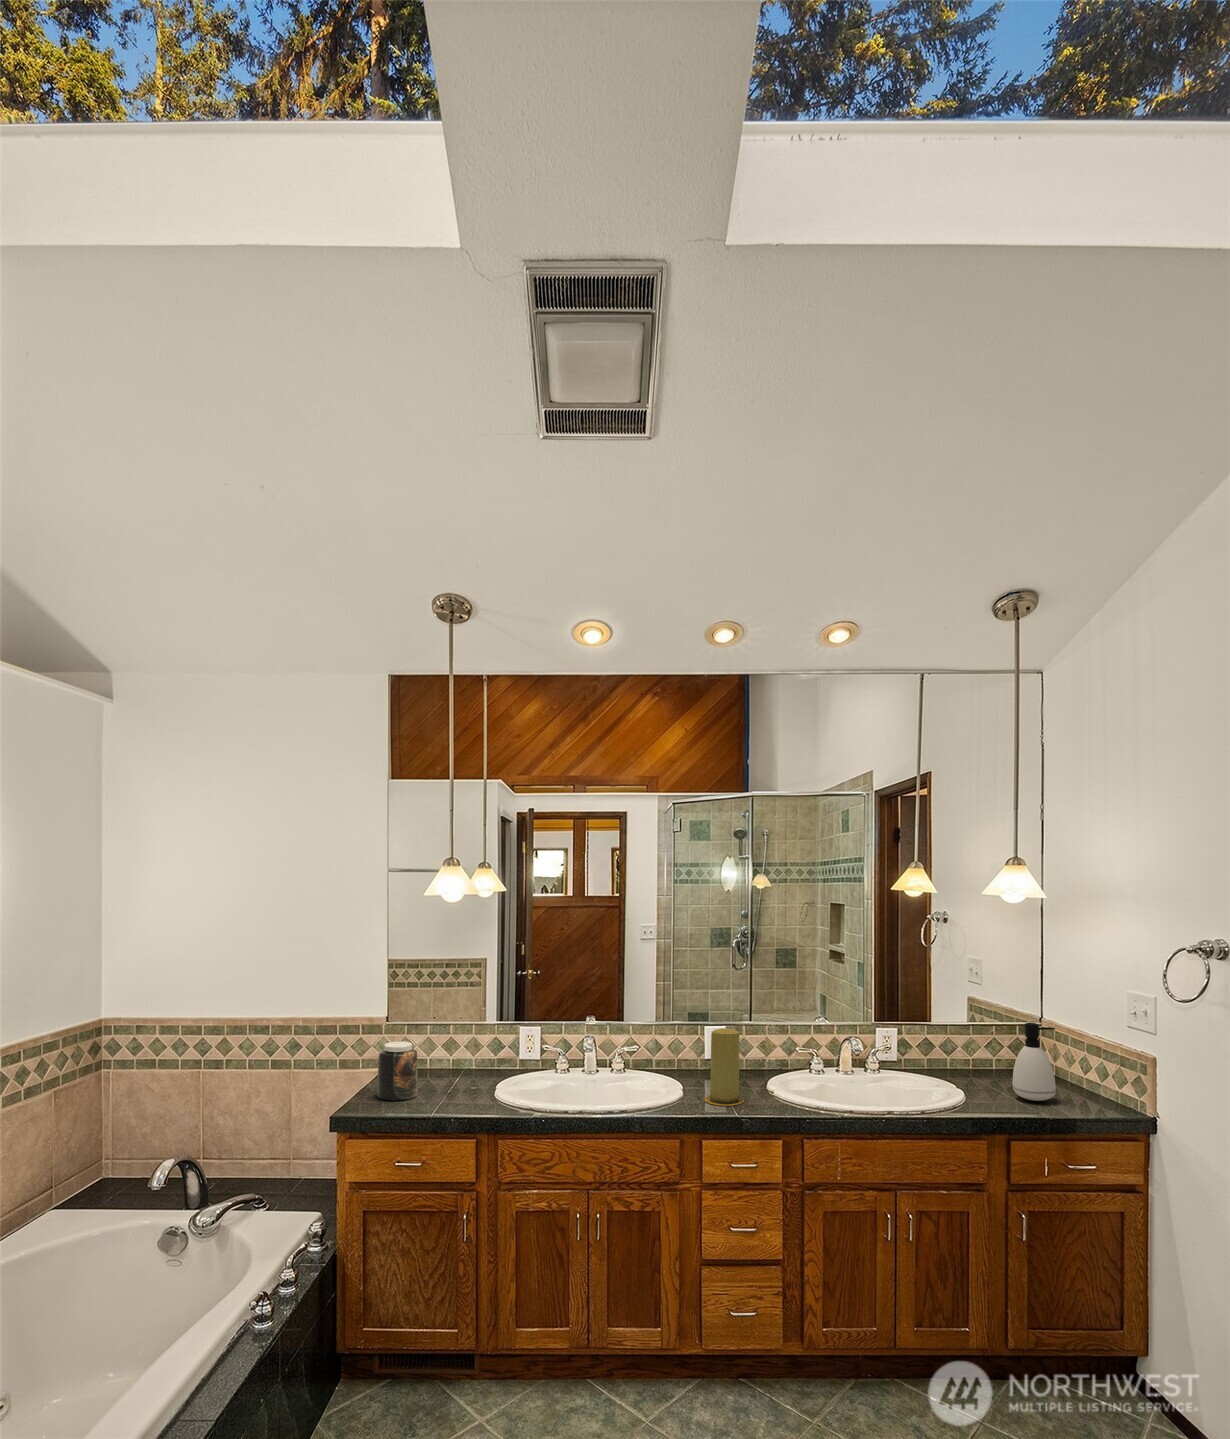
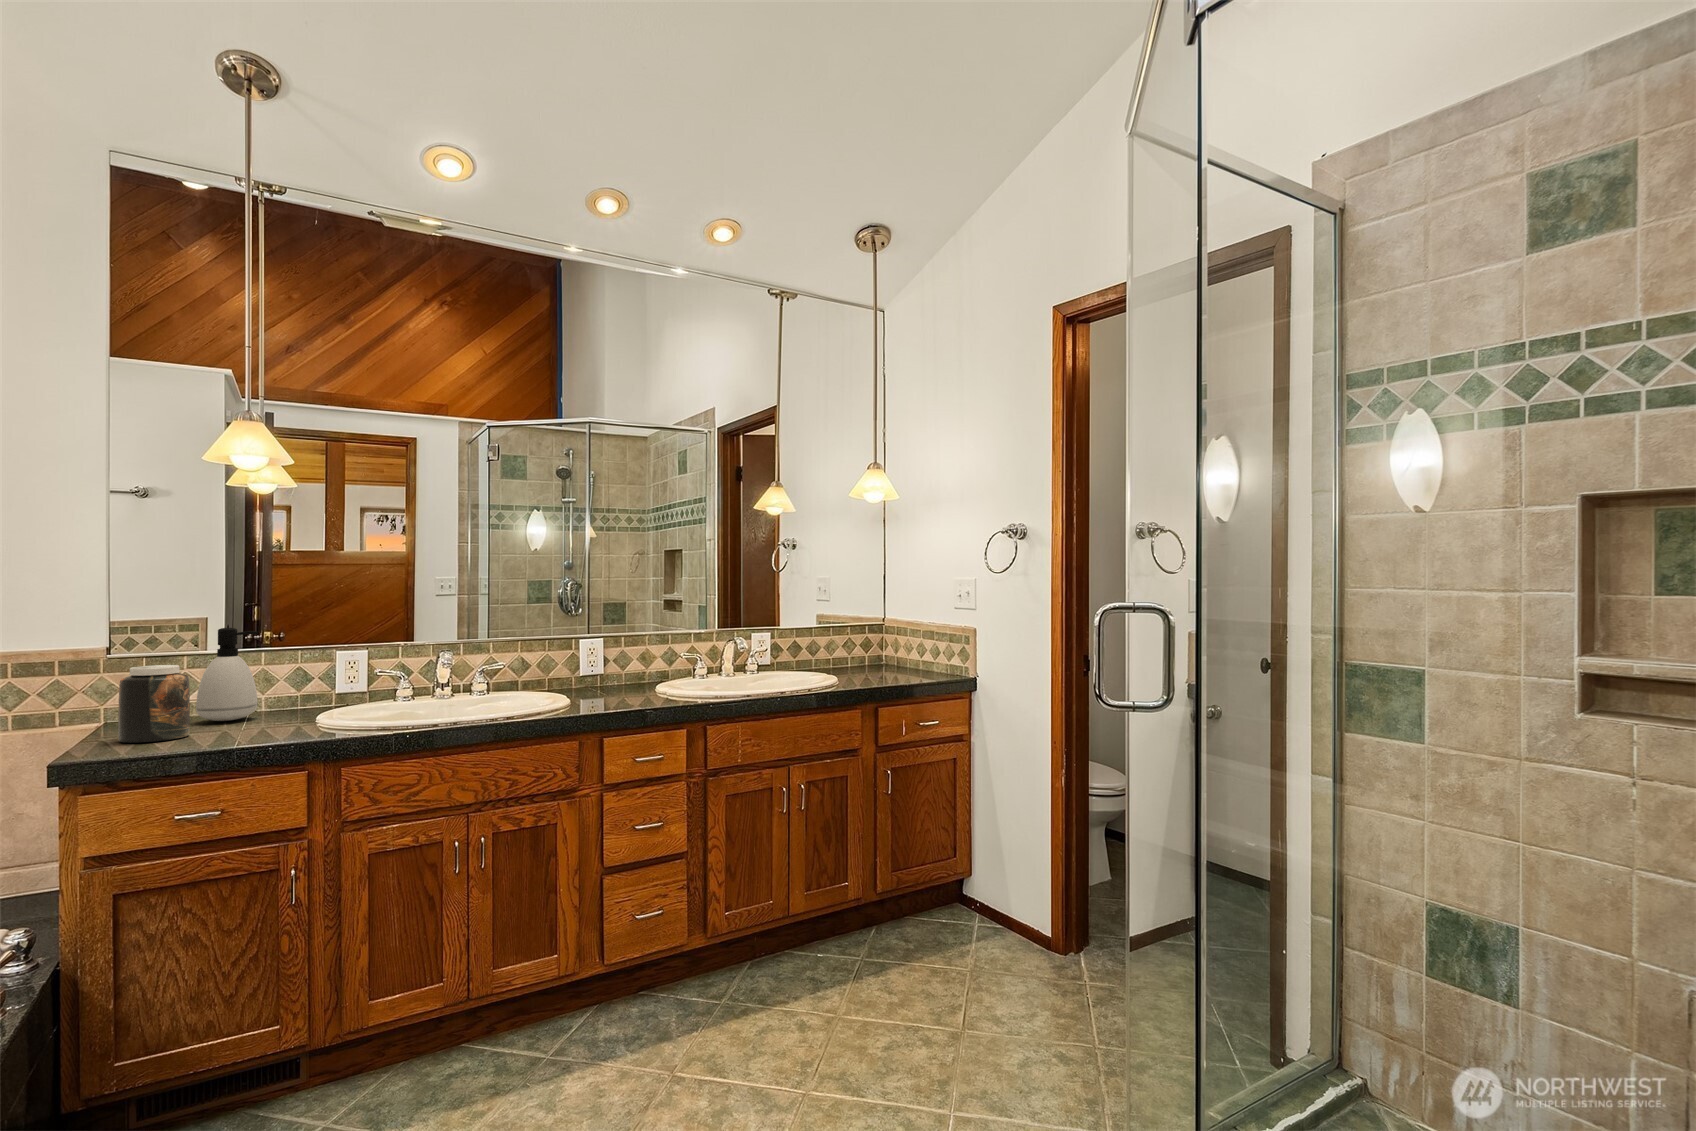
soap dispenser: present [1013,1023,1056,1101] -> present [196,628,258,721]
candle: present [705,1028,744,1106] -> none [598,625,643,704]

